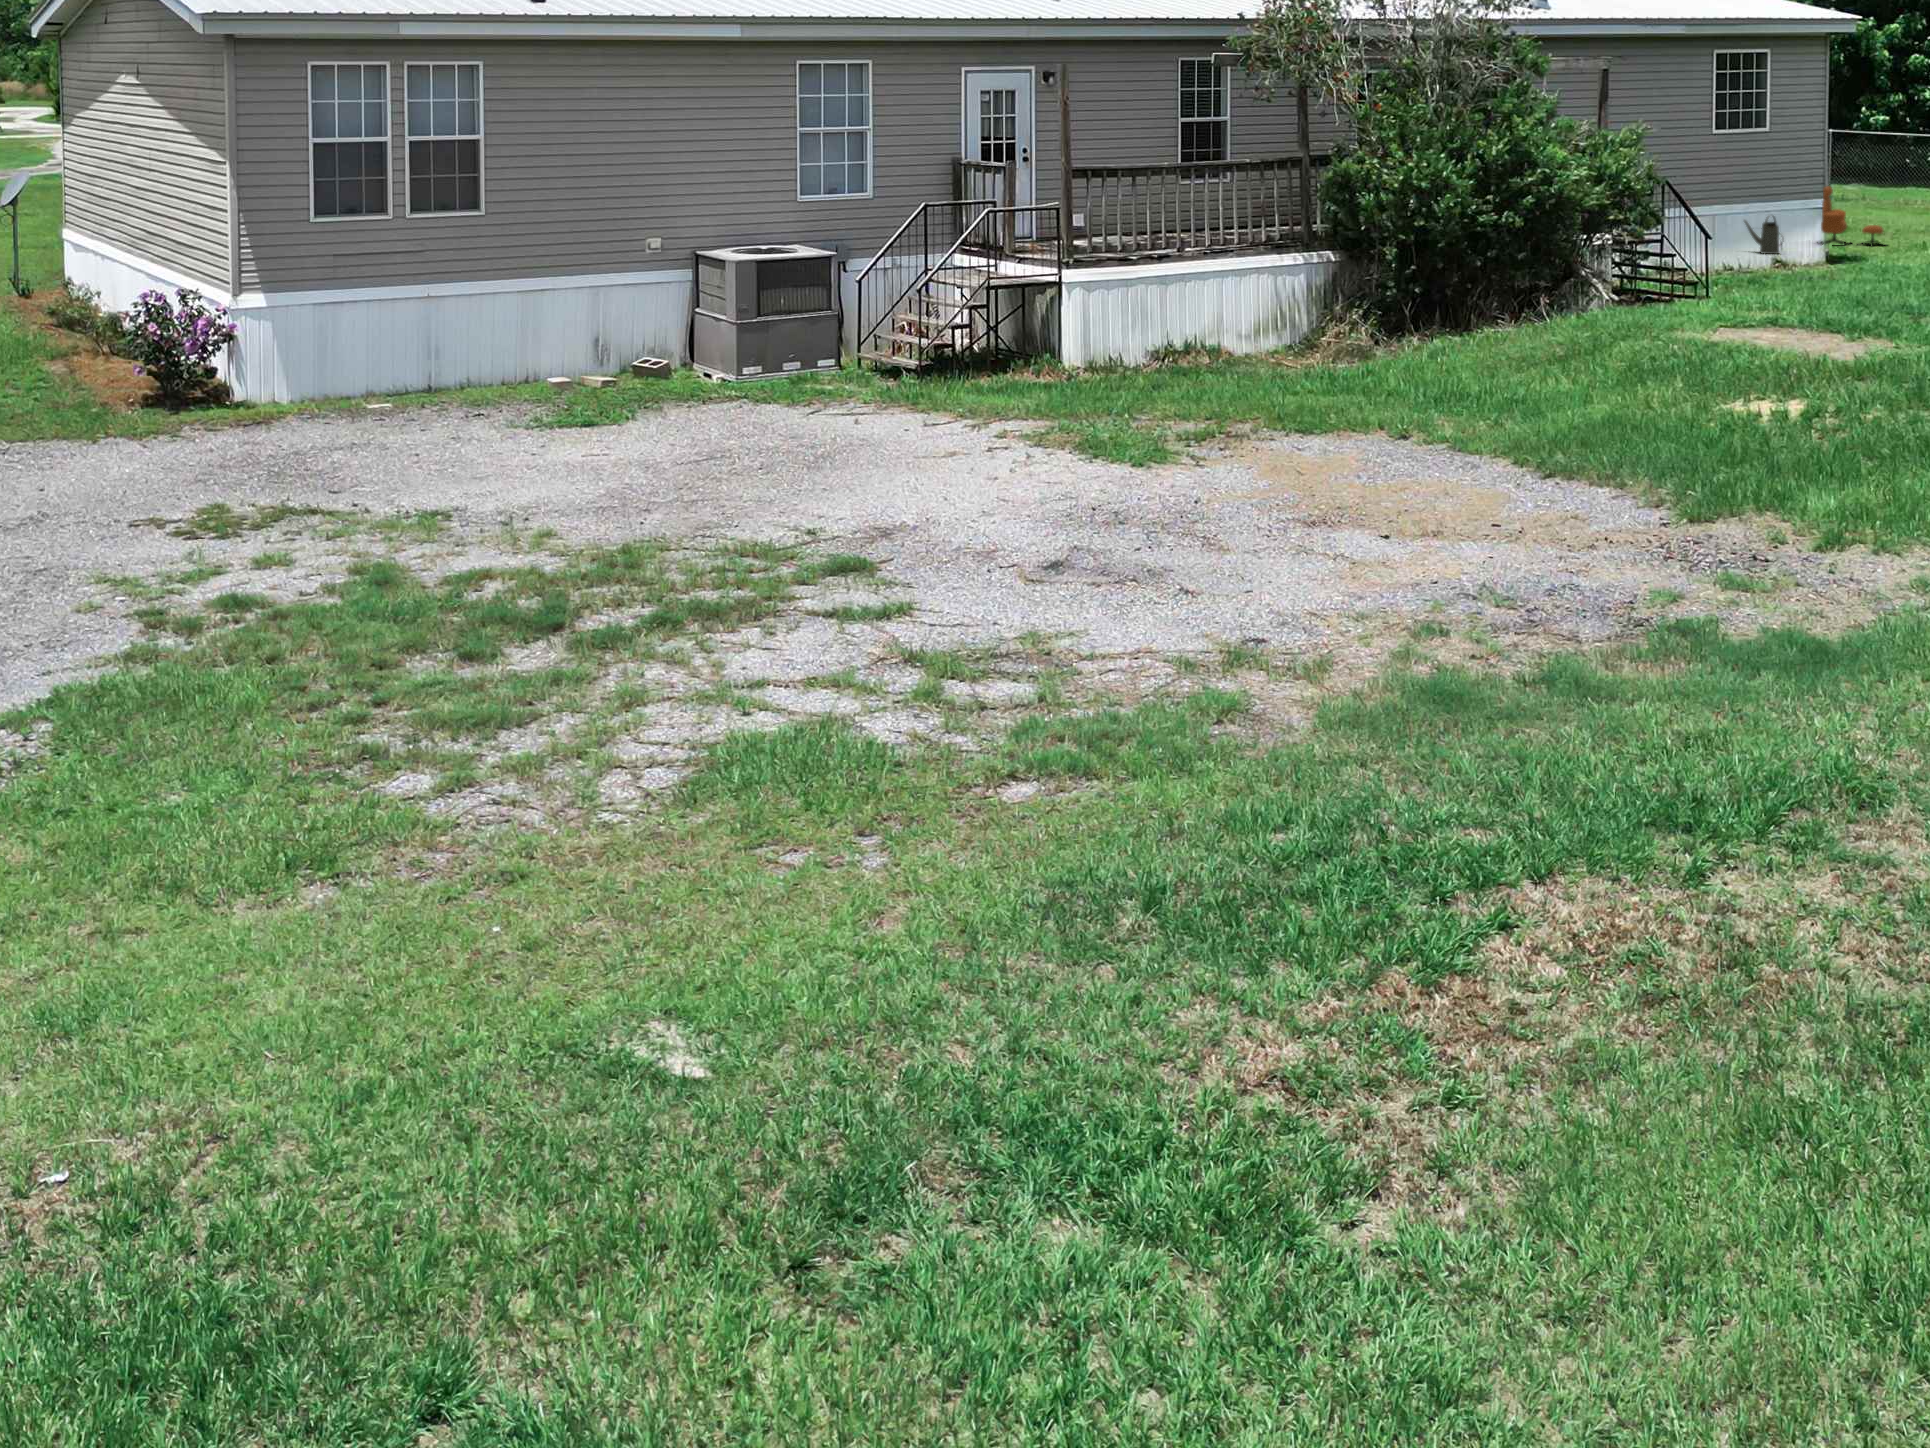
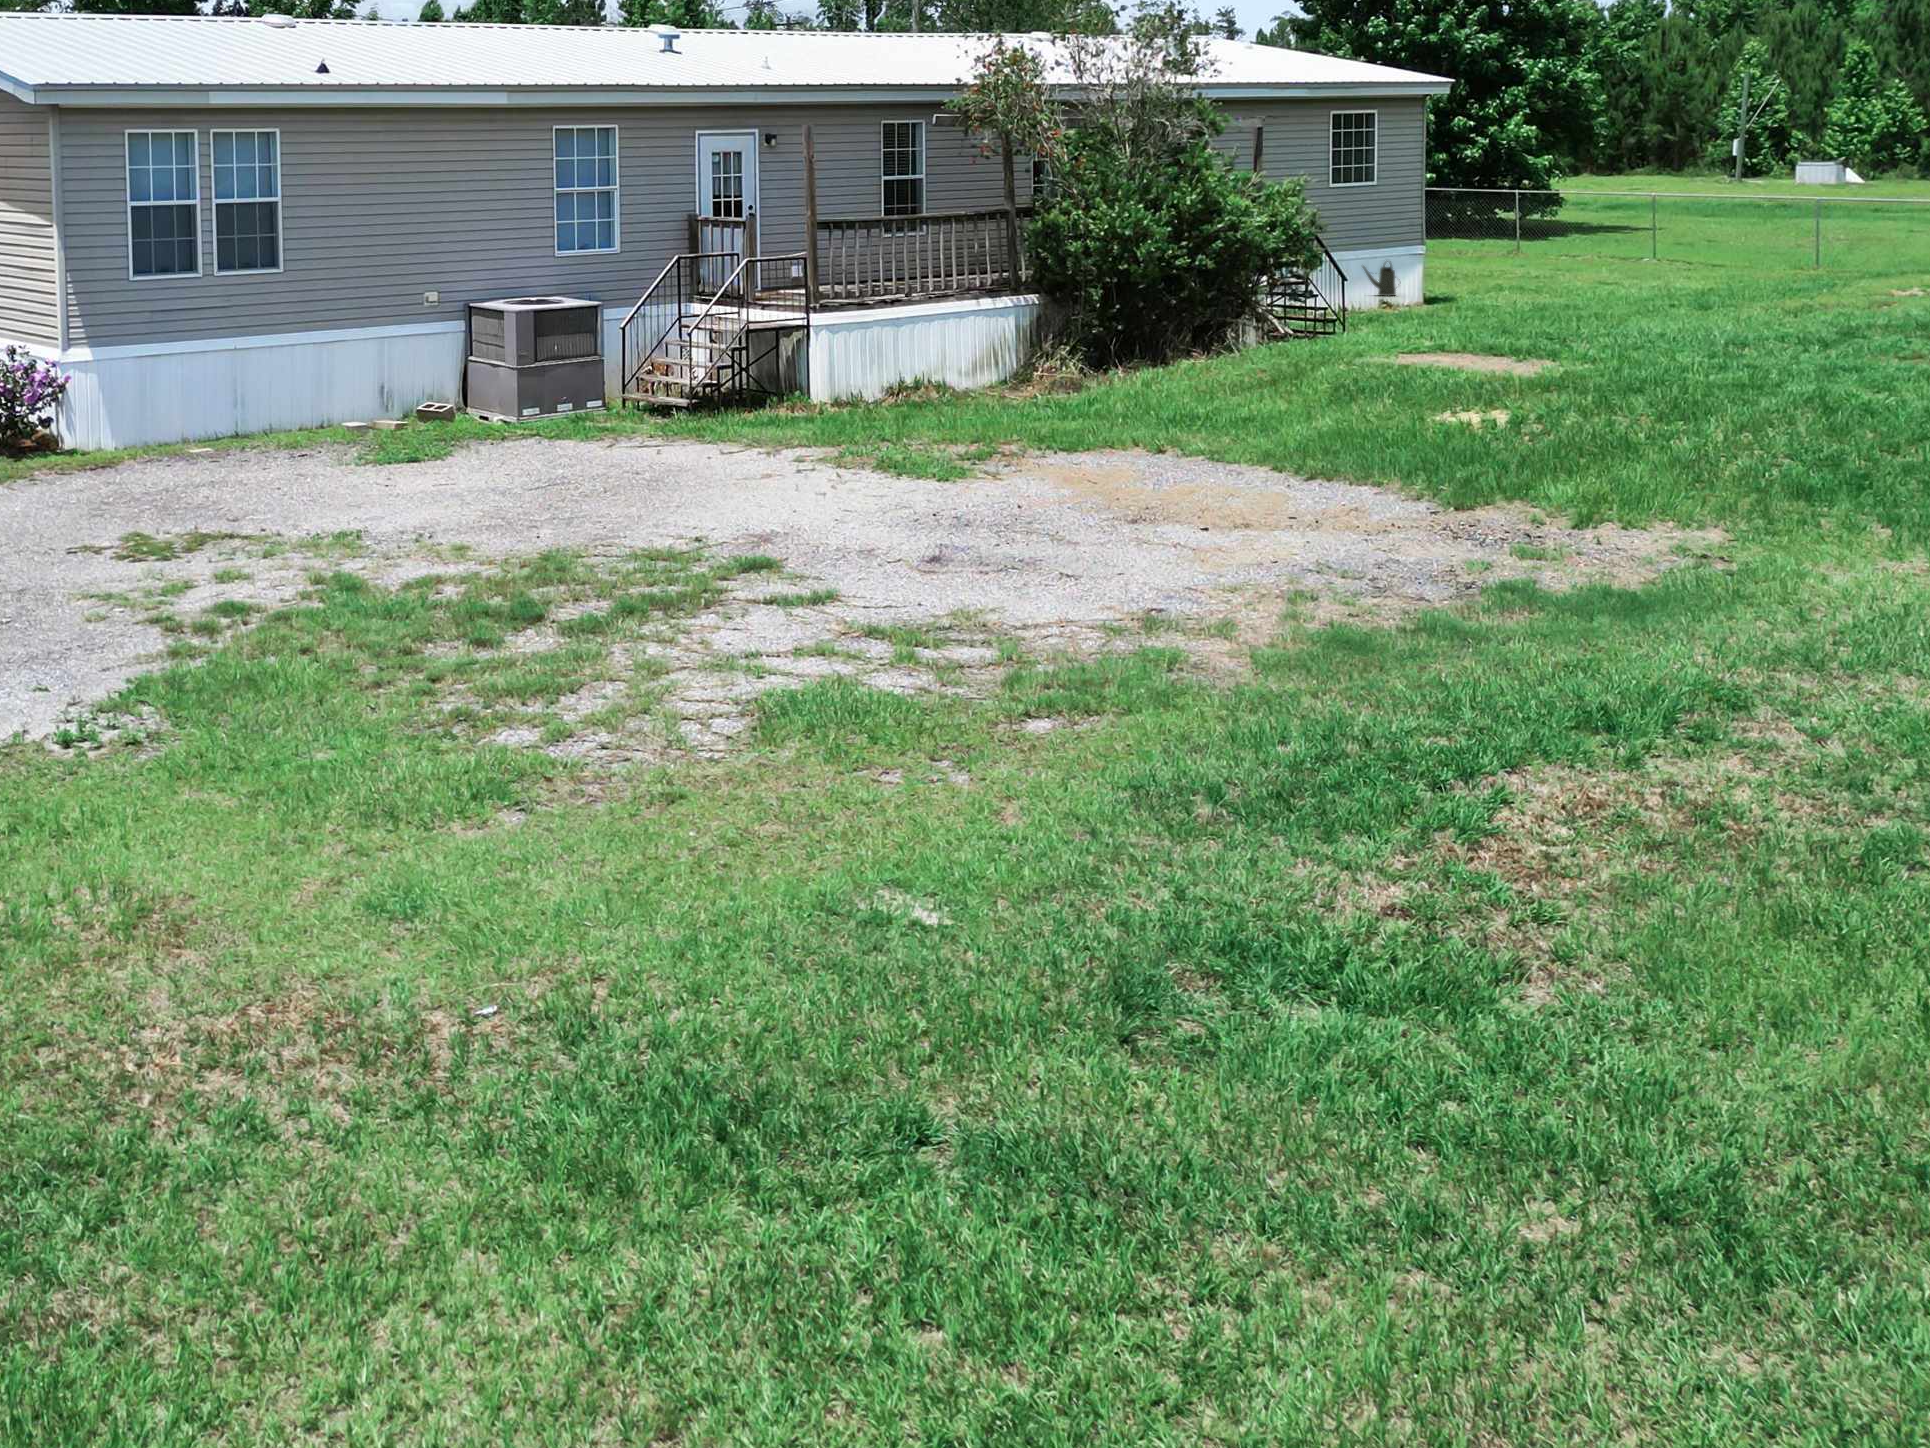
lounge chair: present [1821,186,1883,245] -> none [1421,234,1487,288]

